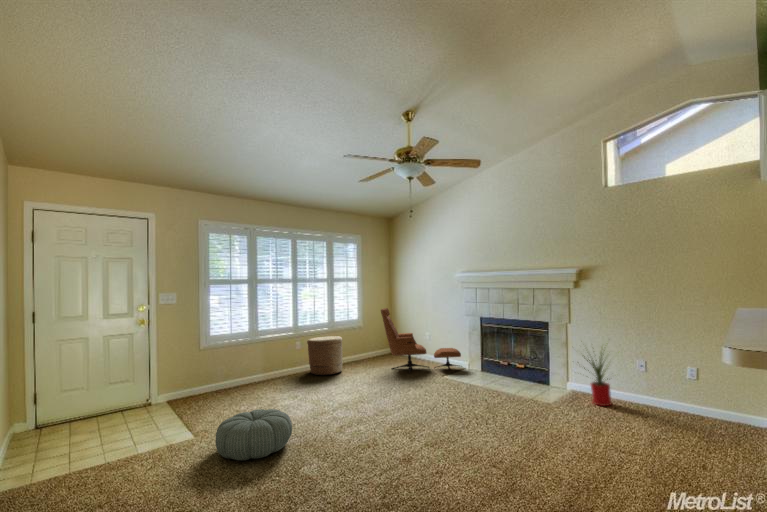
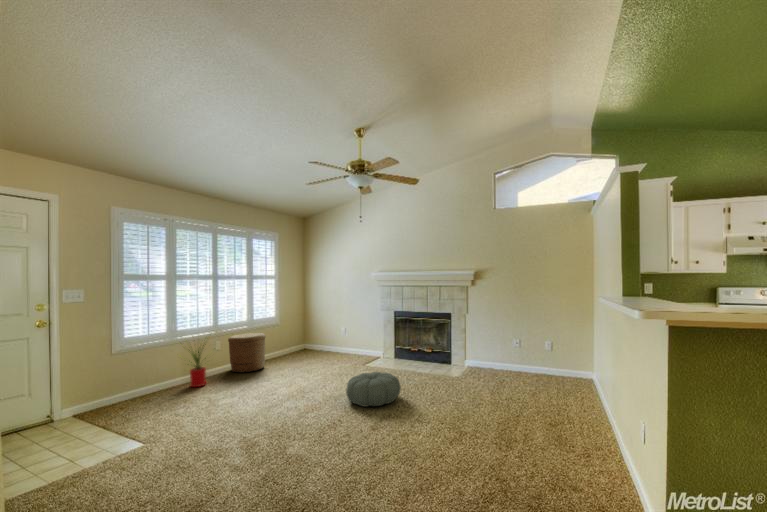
lounge chair: present [381,308,462,373] -> none [303,304,376,364]
house plant: present [584,353,612,406] -> present [189,344,206,387]
pouf: present [216,409,292,460] -> present [346,372,401,407]

